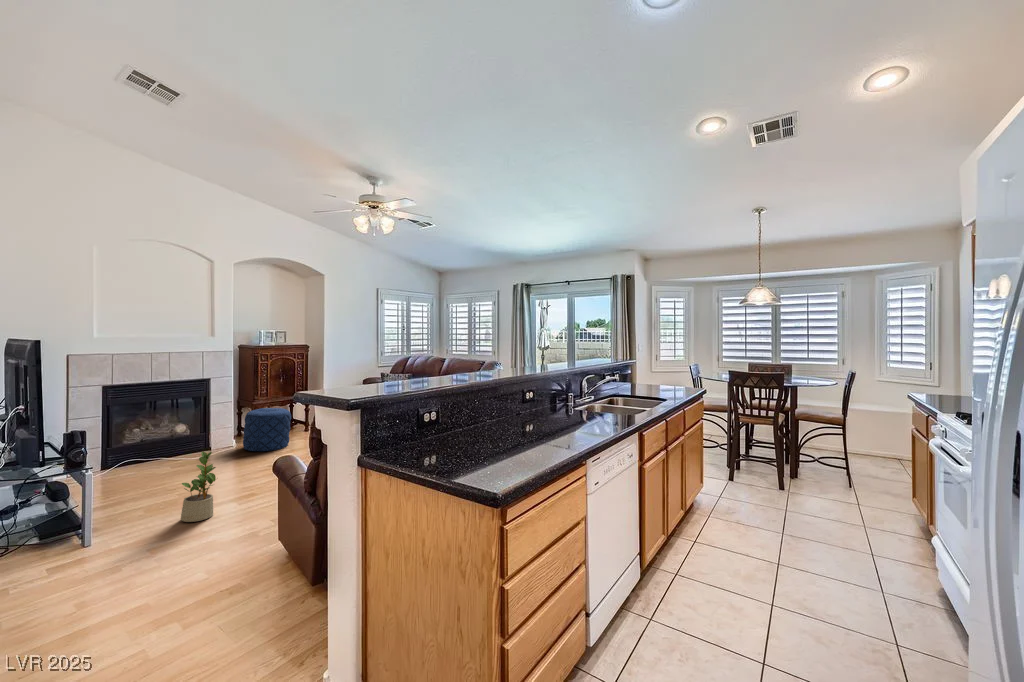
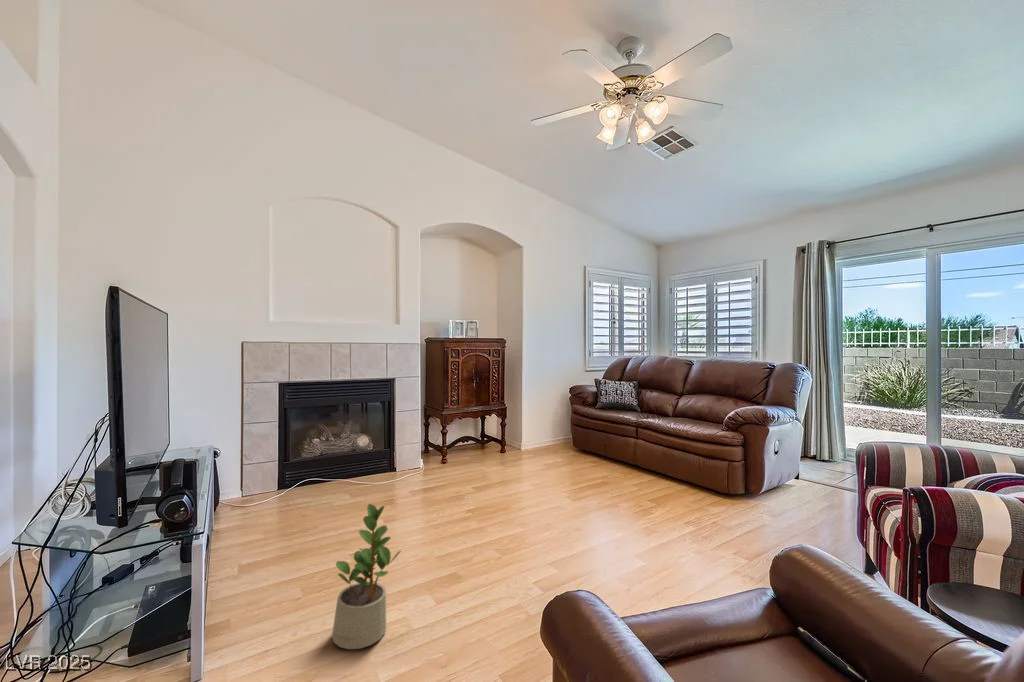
pouf: present [243,408,291,451] -> none [431,421,488,481]

